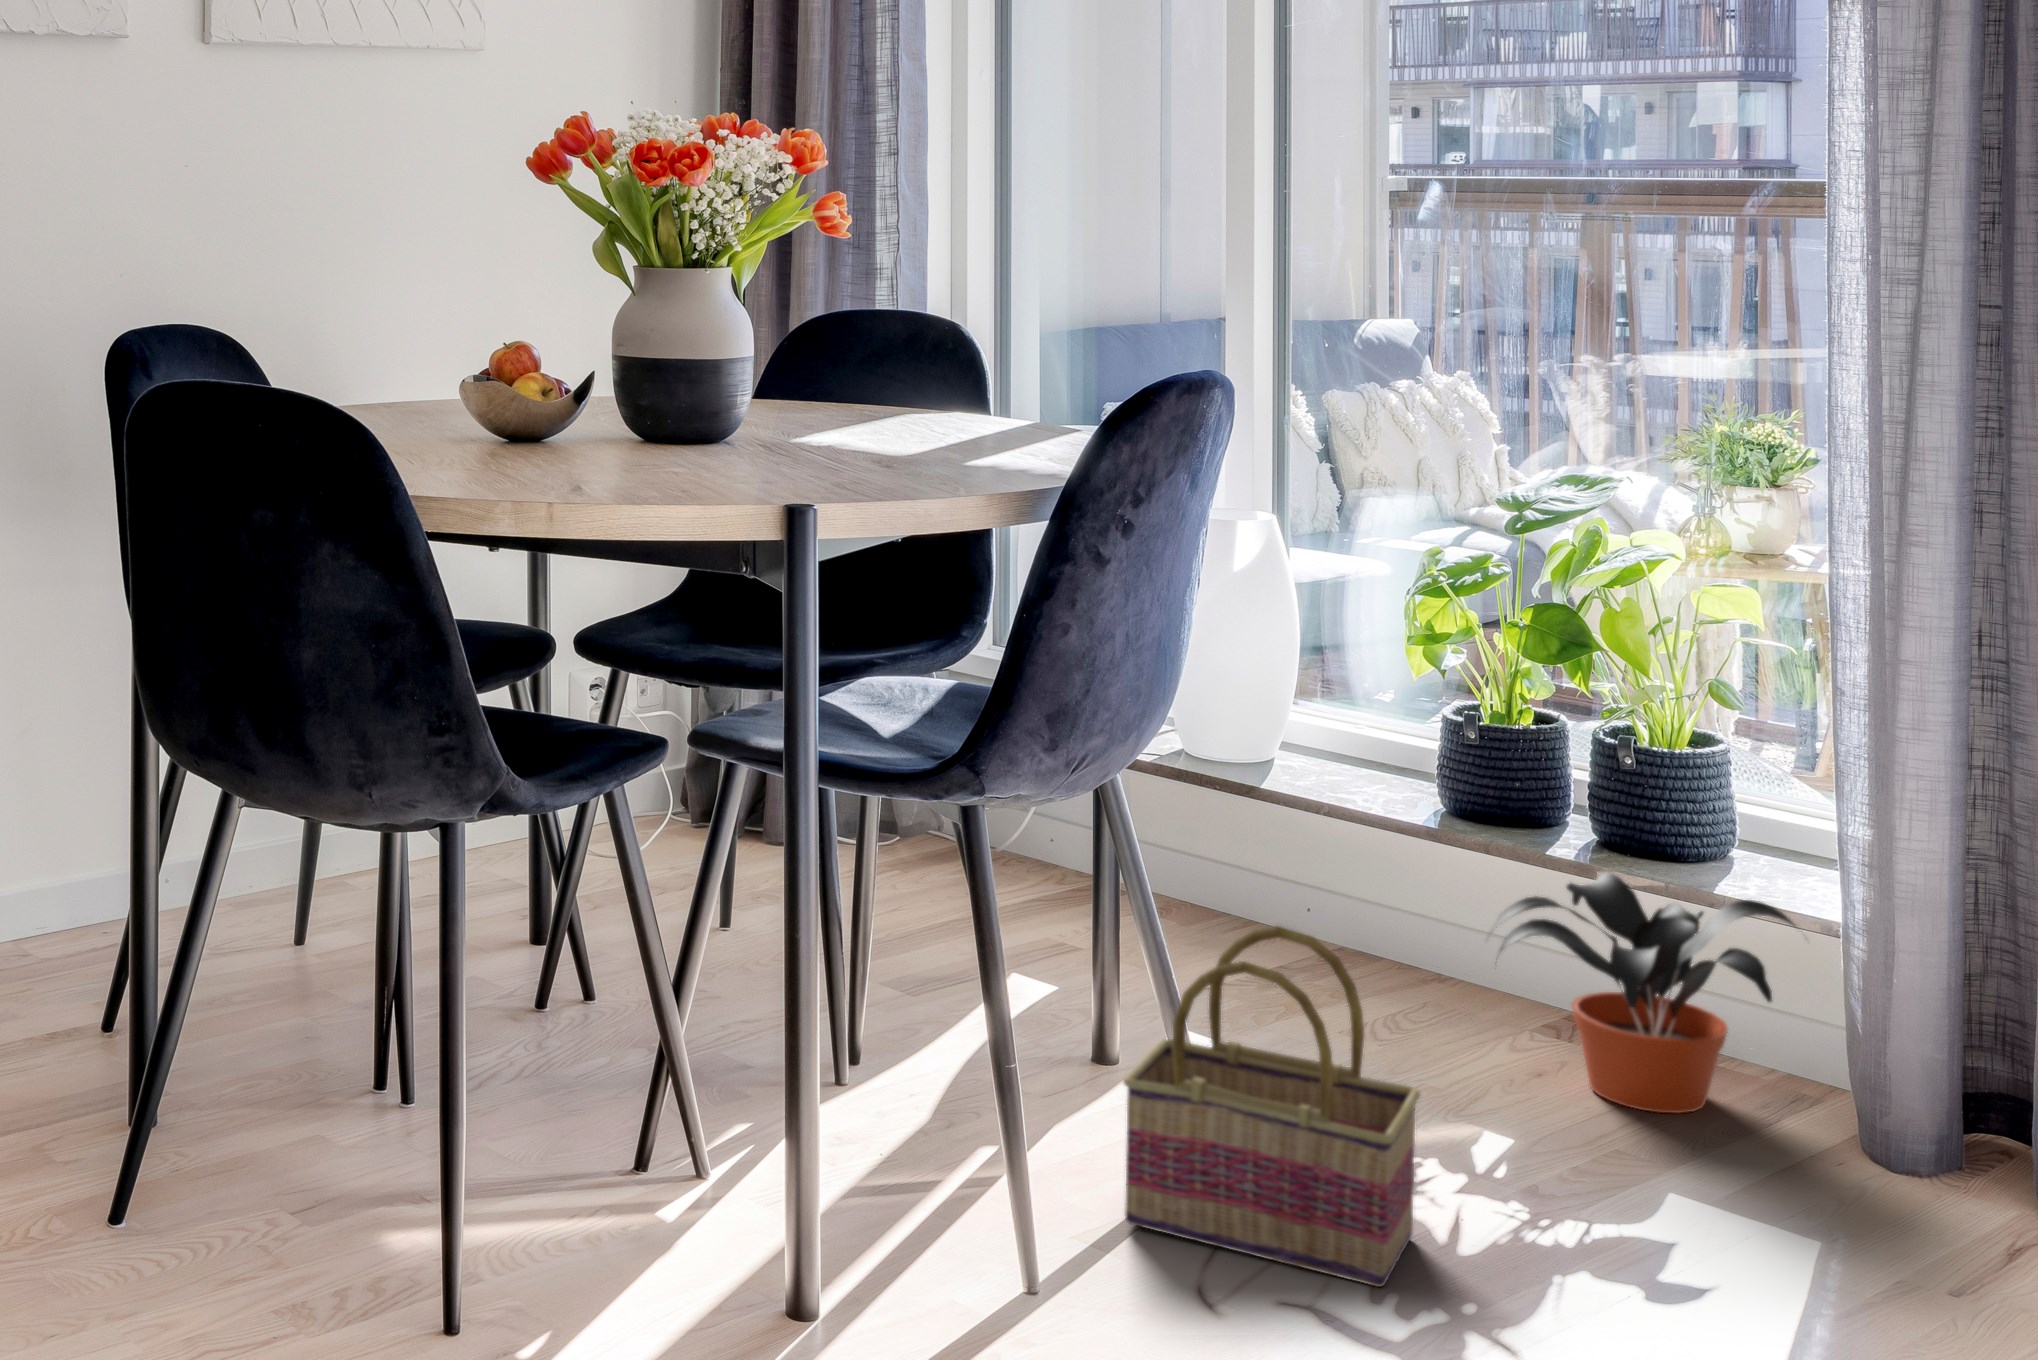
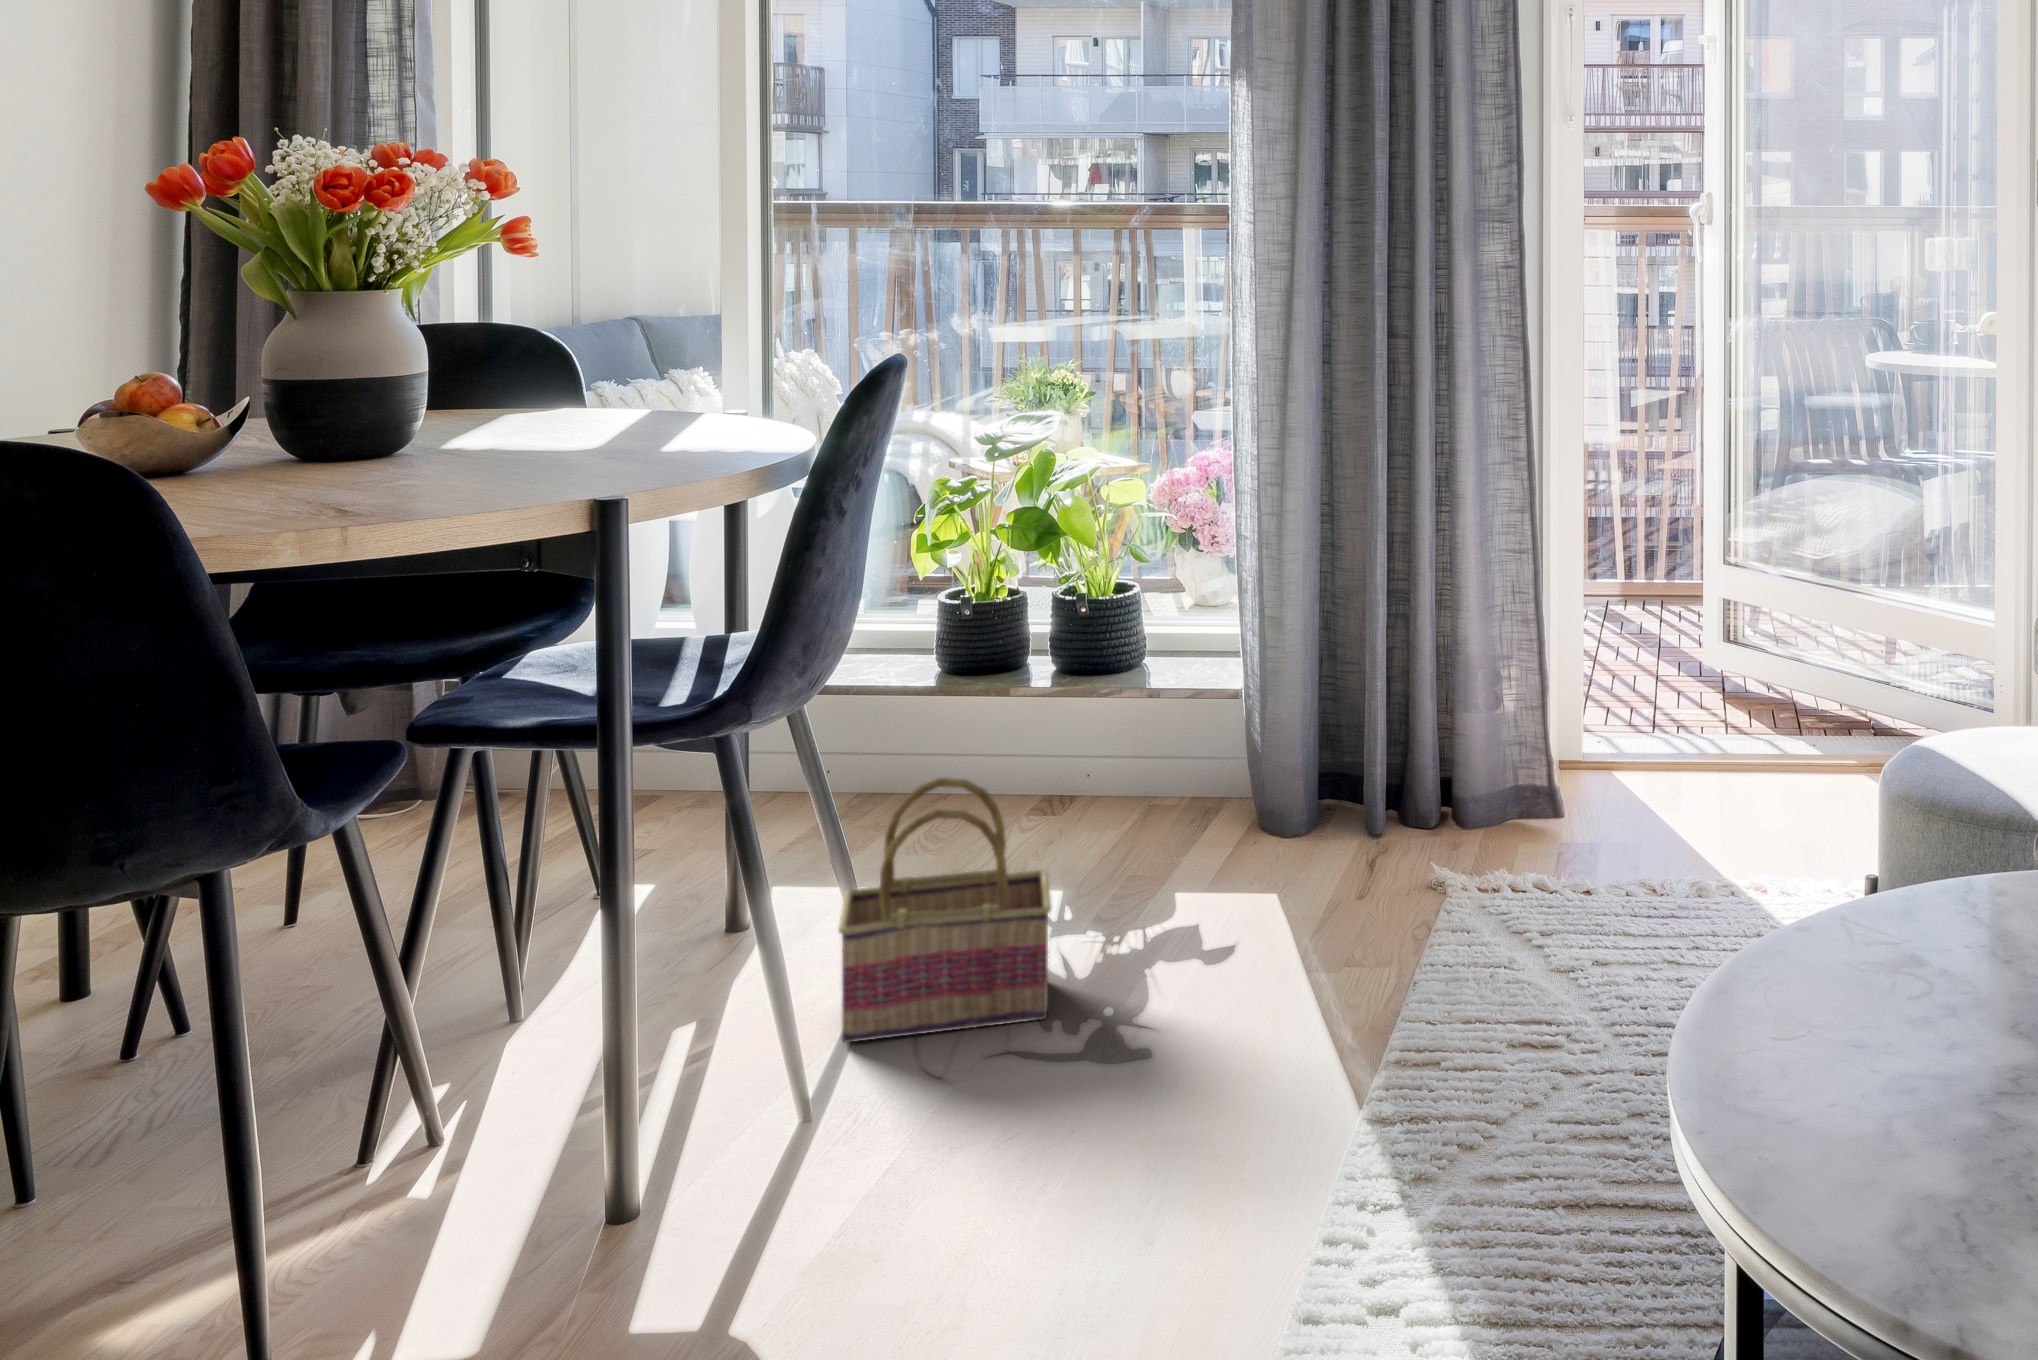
potted plant: present [1489,872,1794,1113] -> none [1022,688,1218,848]

